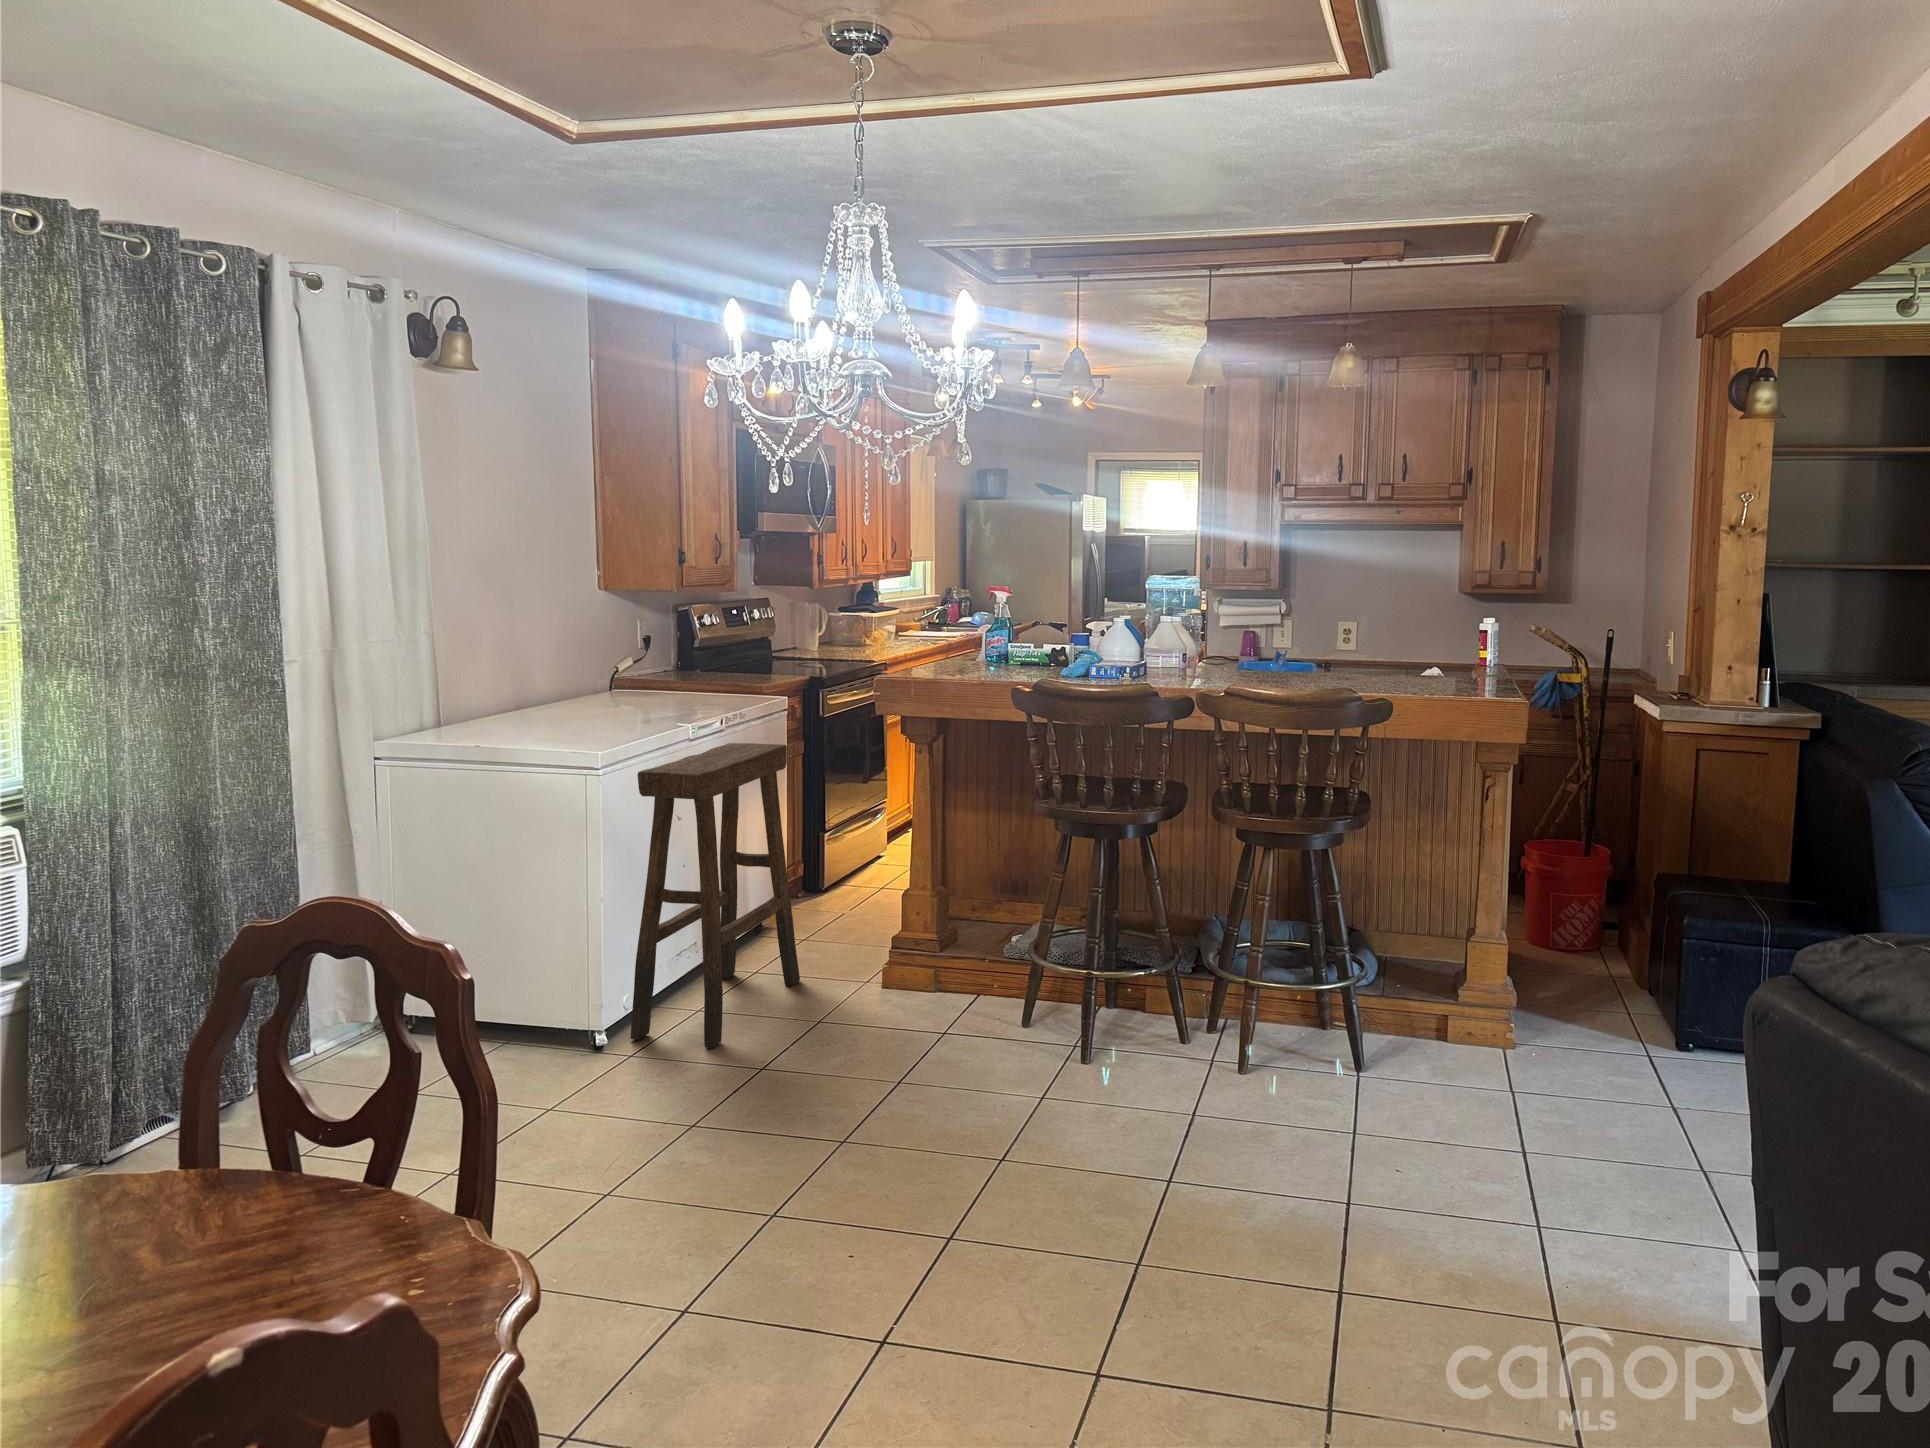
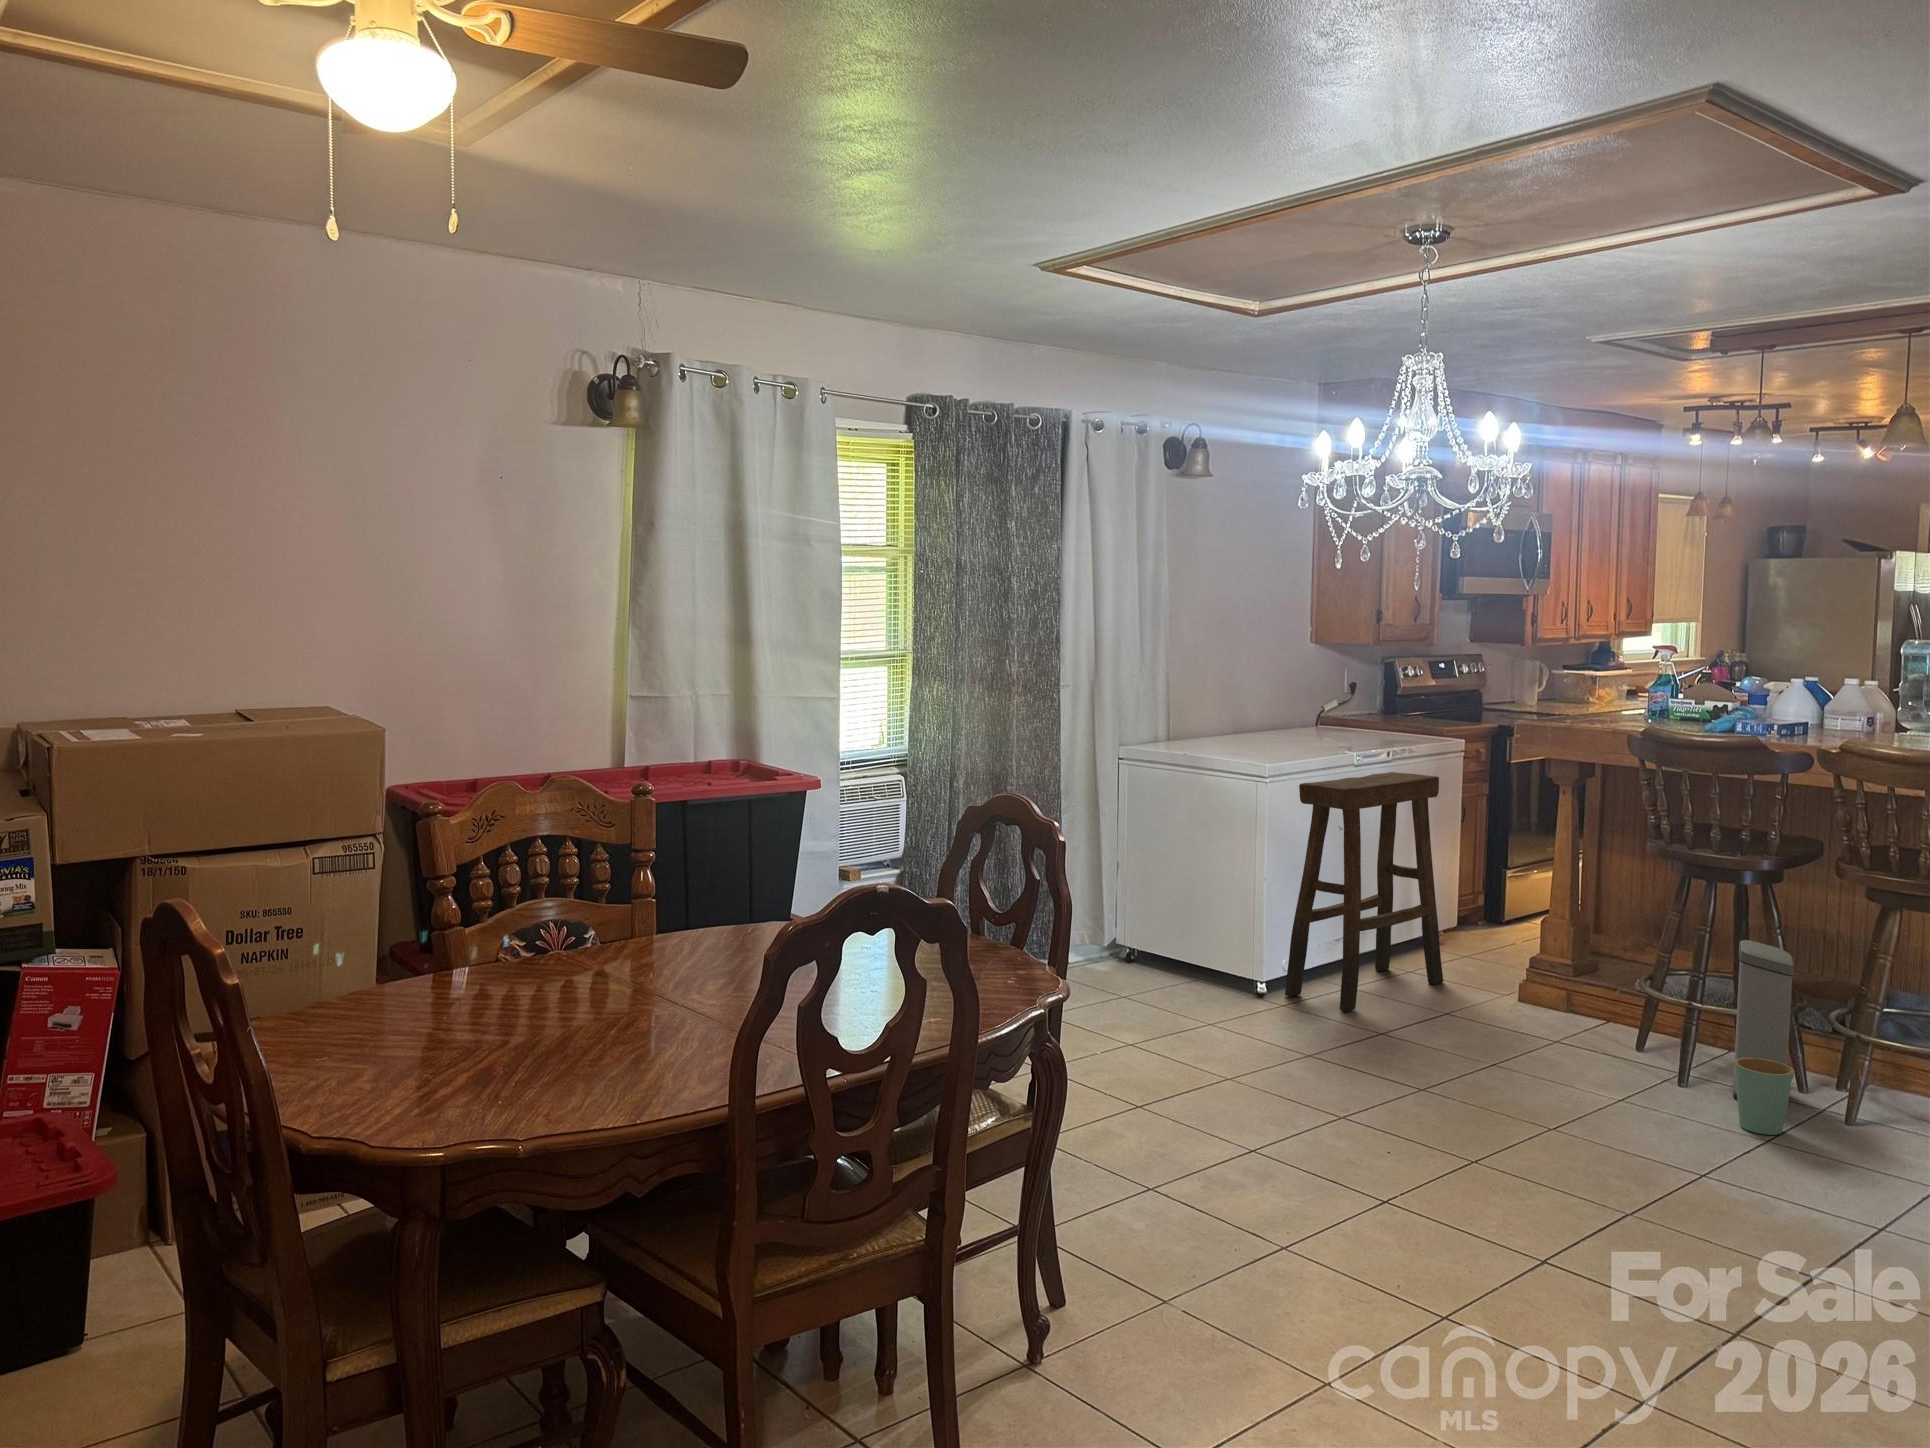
trash can: none [1130,899,1213,1110] -> present [1733,940,1794,1135]

